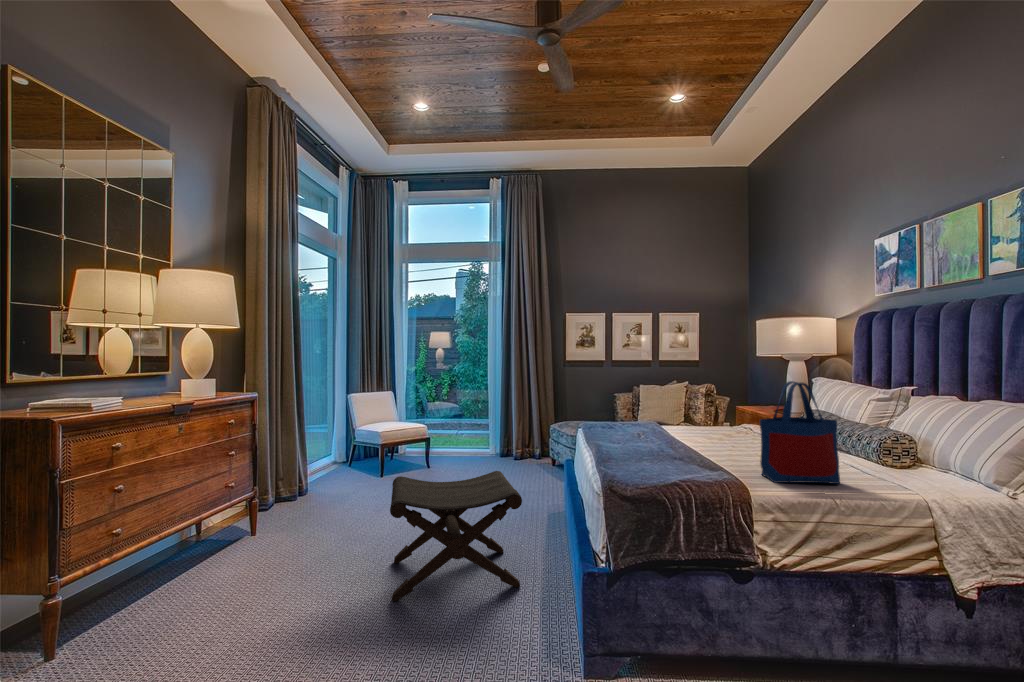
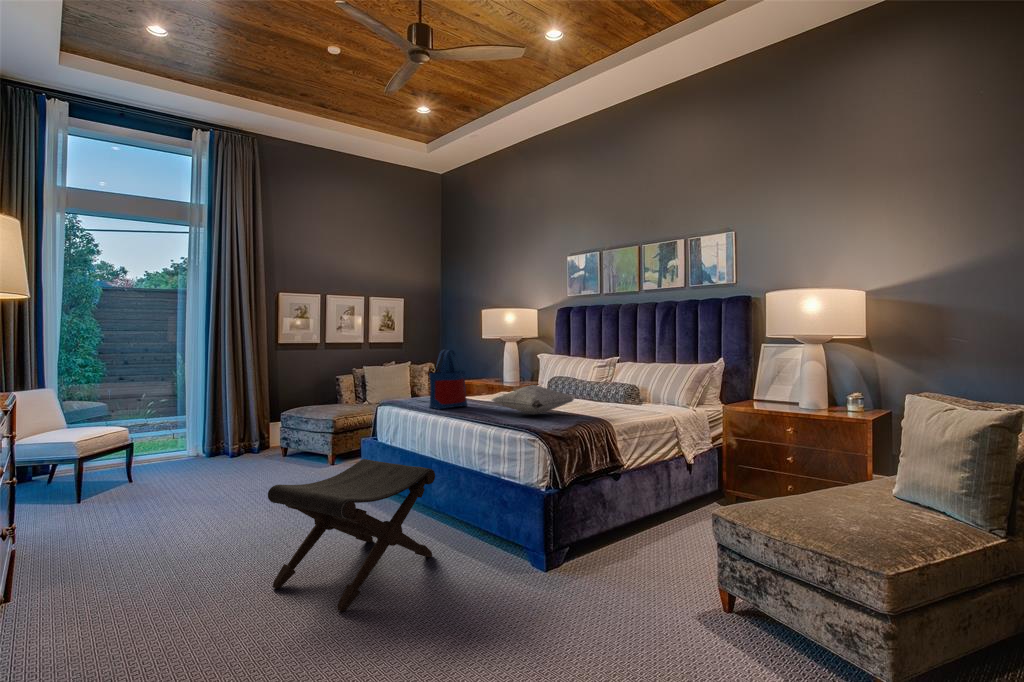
tote bag: present [760,381,840,484] -> present [429,350,467,409]
pillow: none [628,418,730,456] -> present [492,385,574,415]

